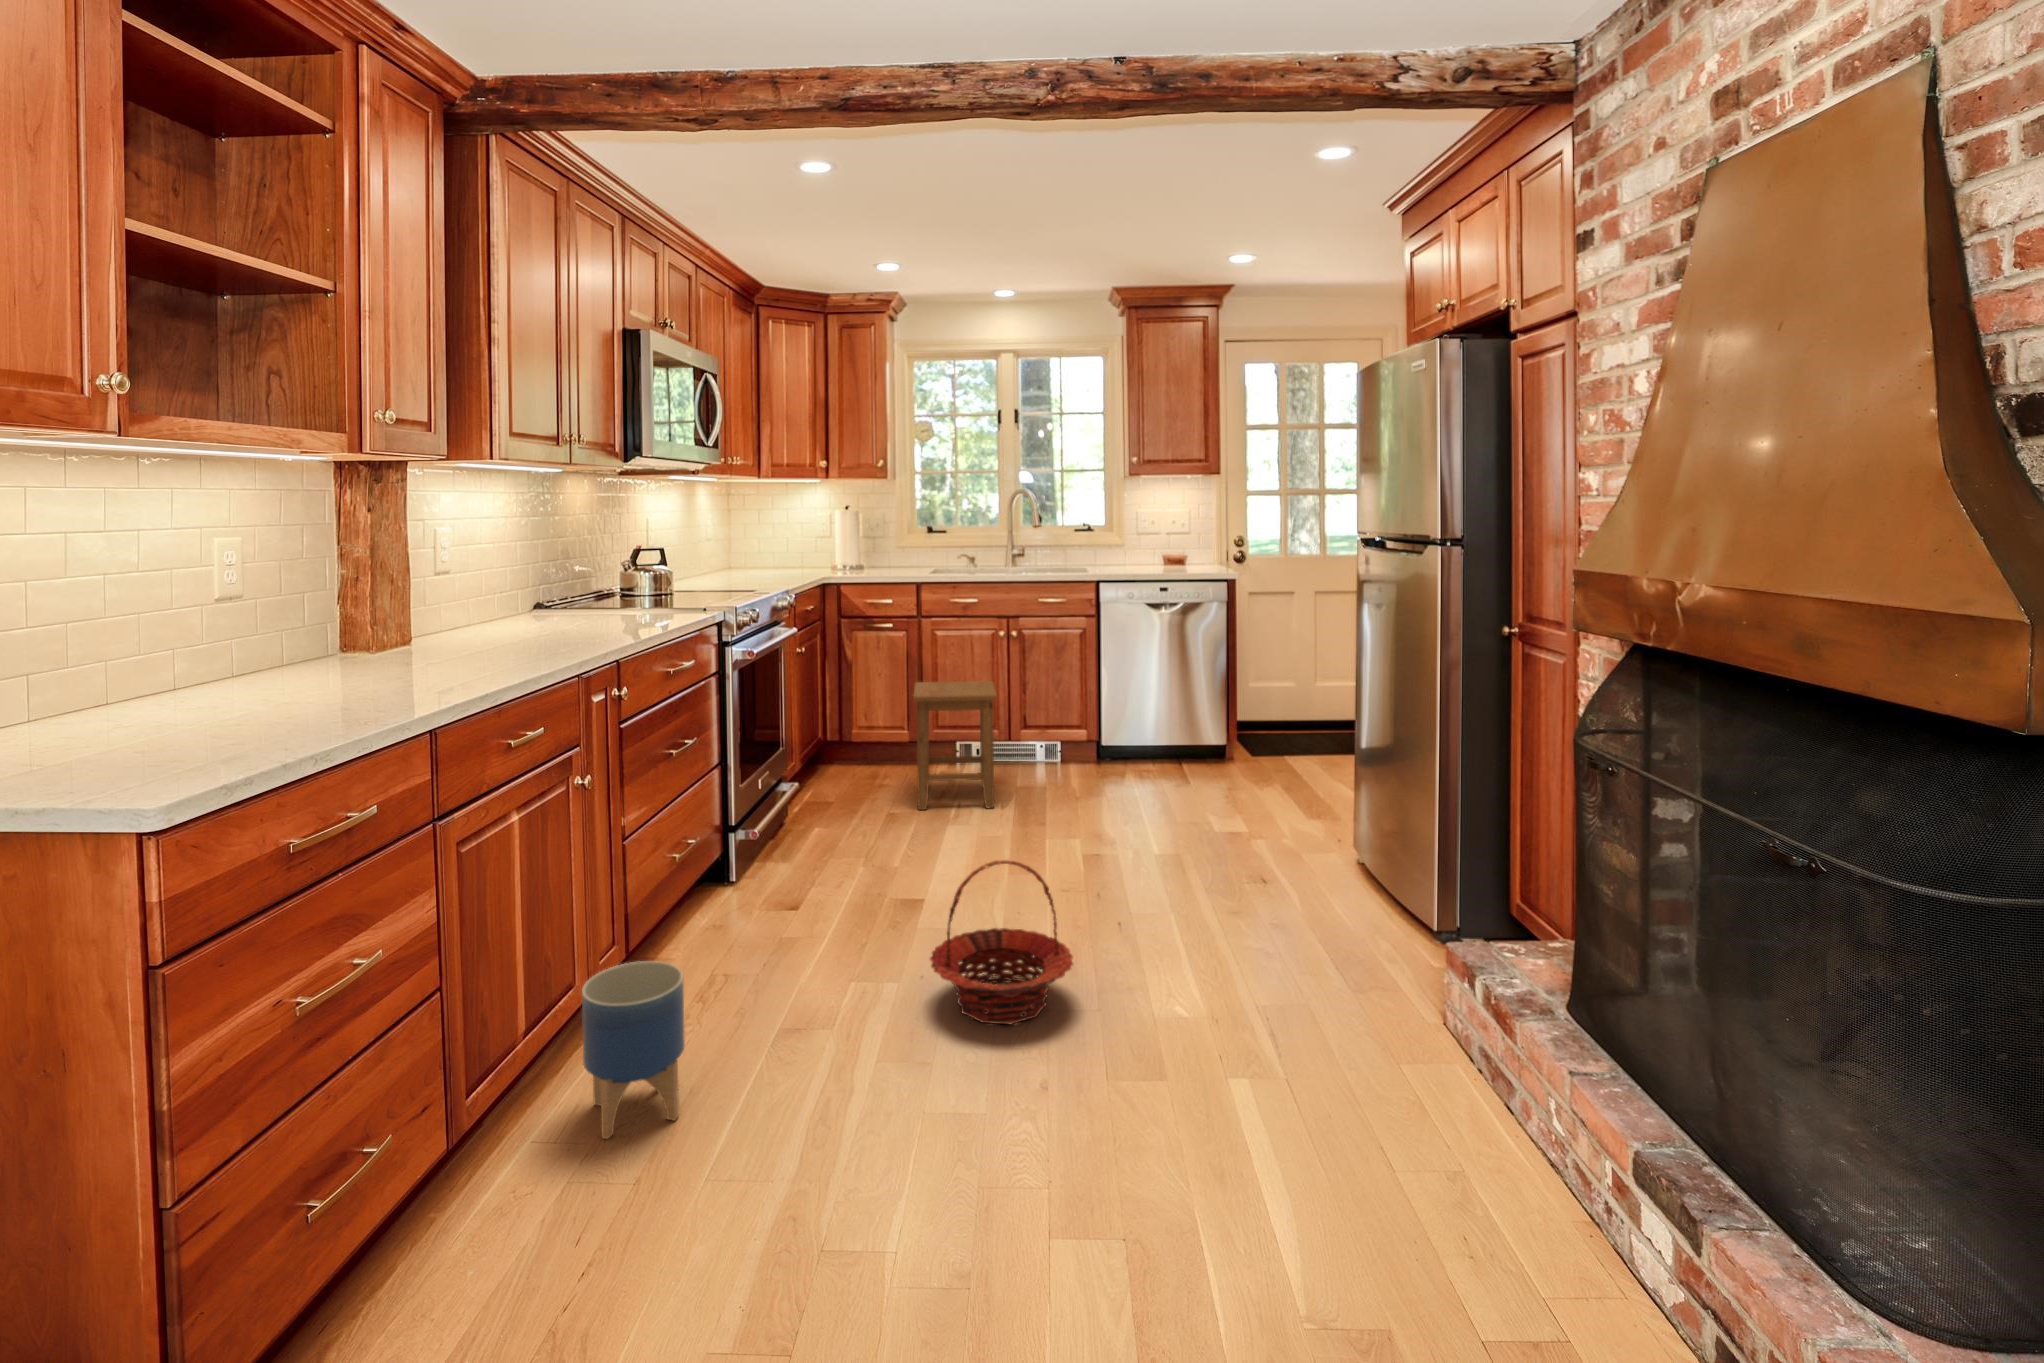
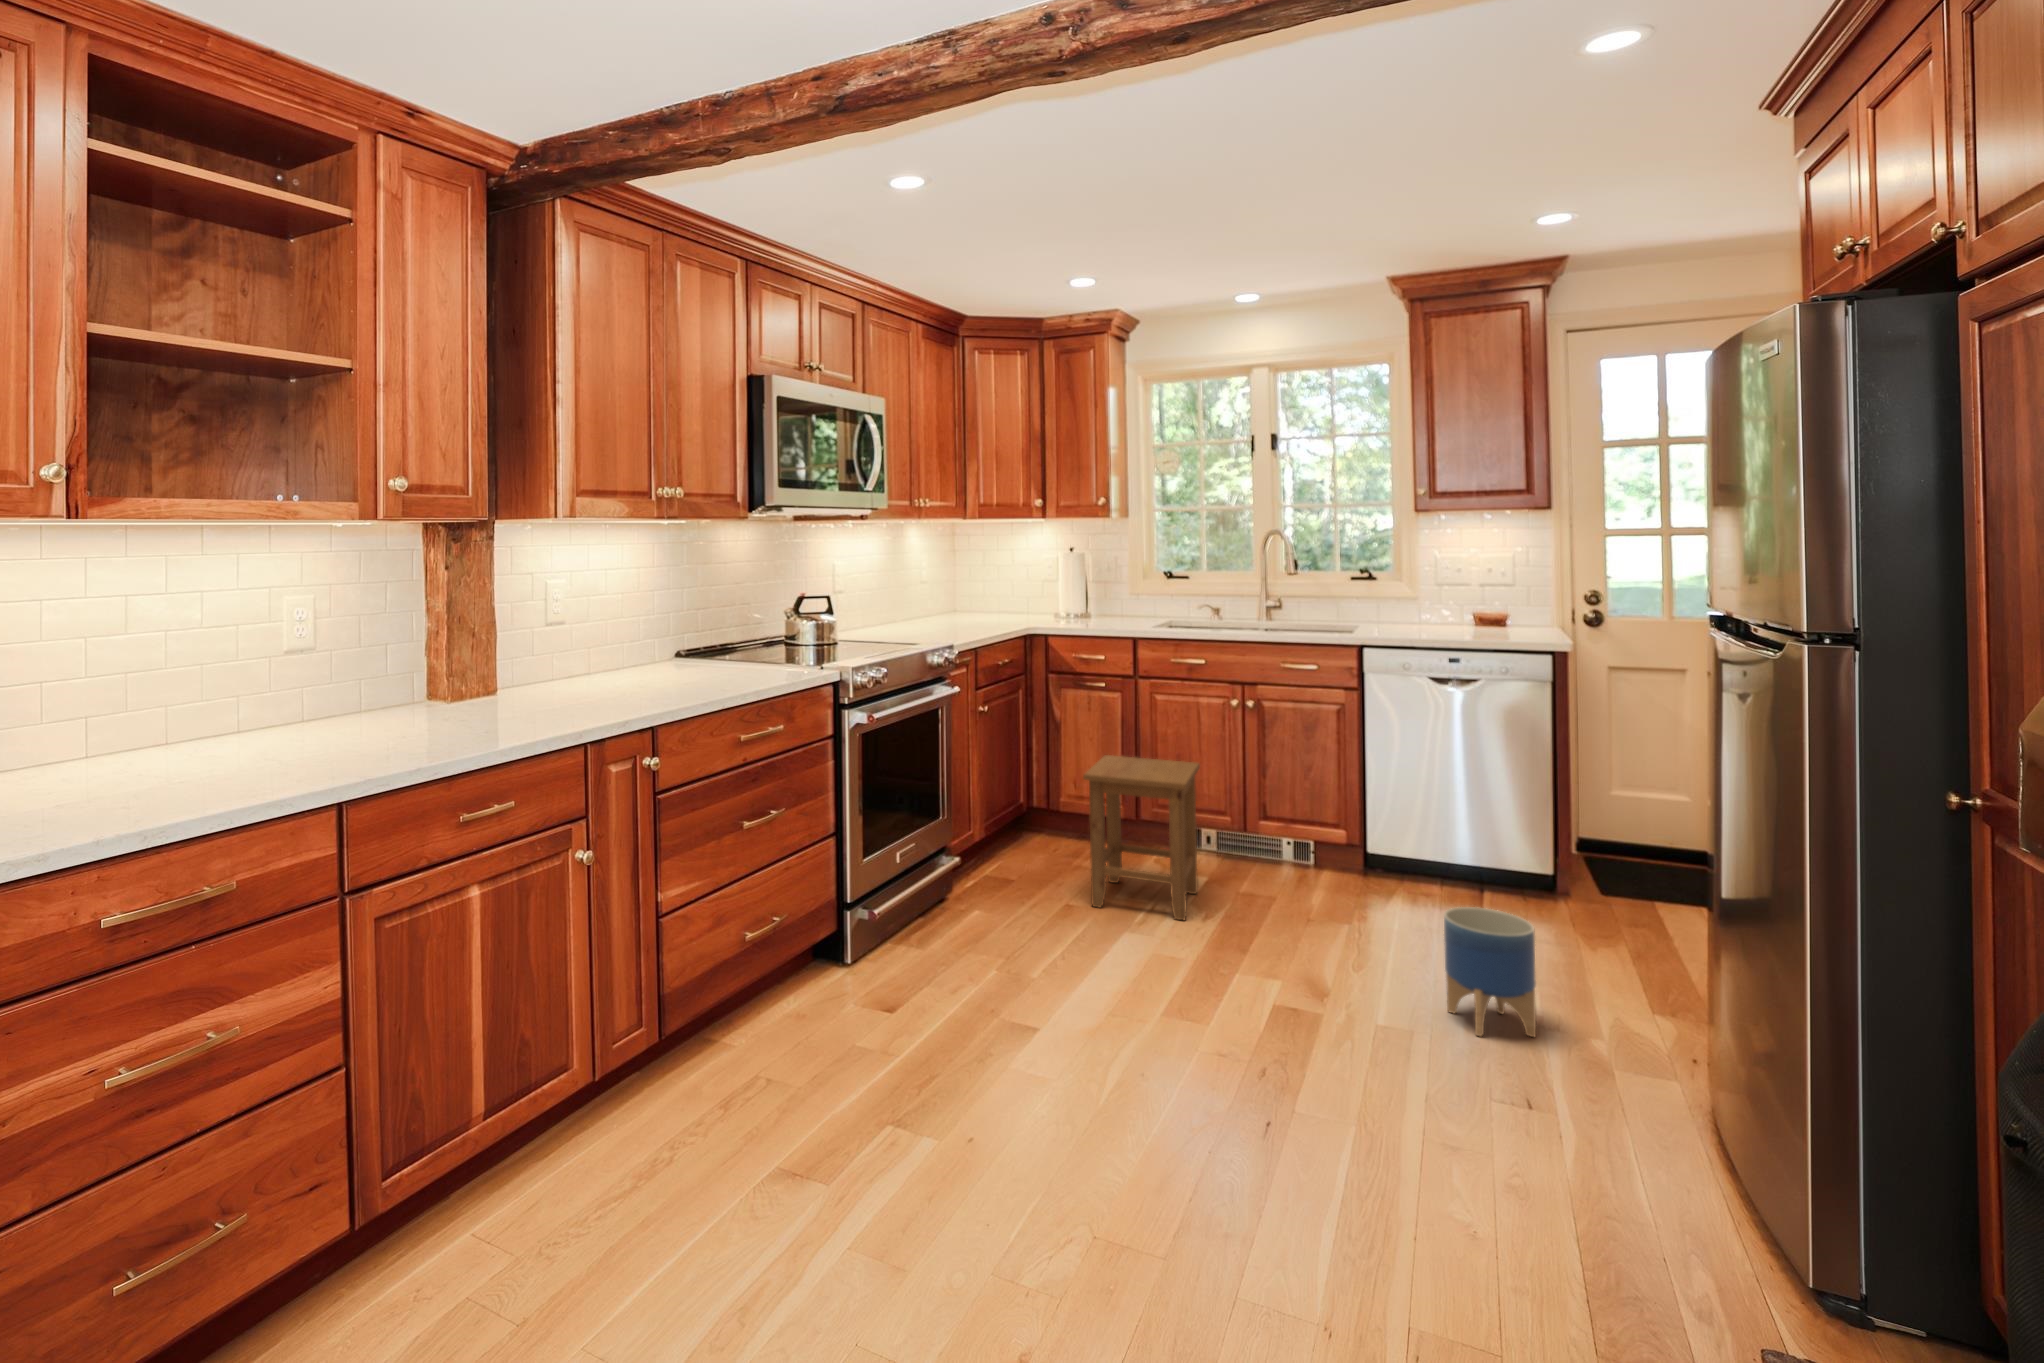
basket: present [930,860,1073,1024] -> none [935,1014,1120,1230]
planter: present [582,961,685,1139] -> present [1444,907,1536,1037]

